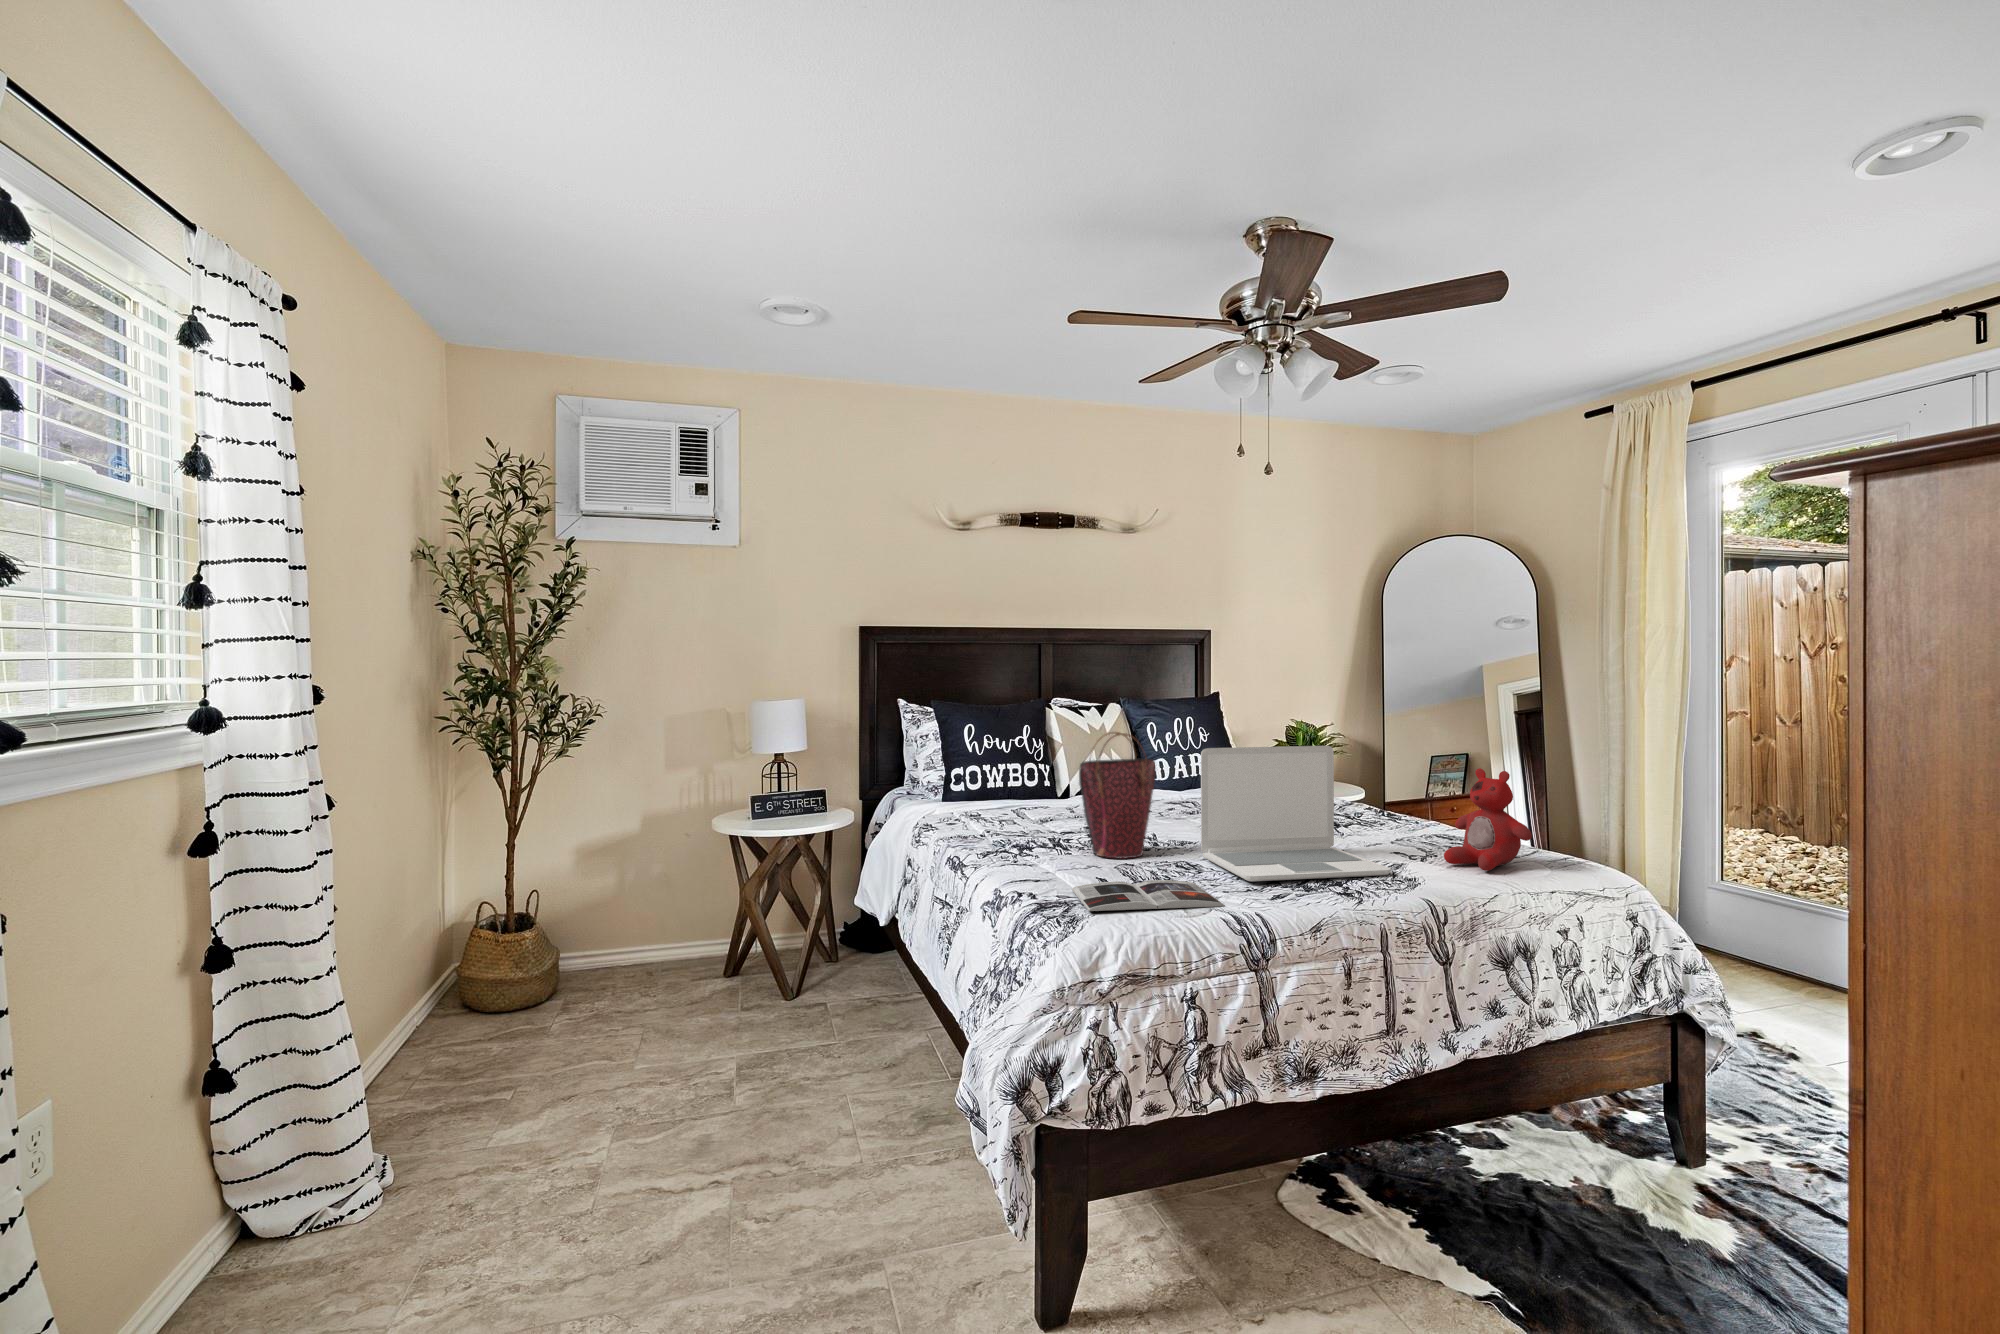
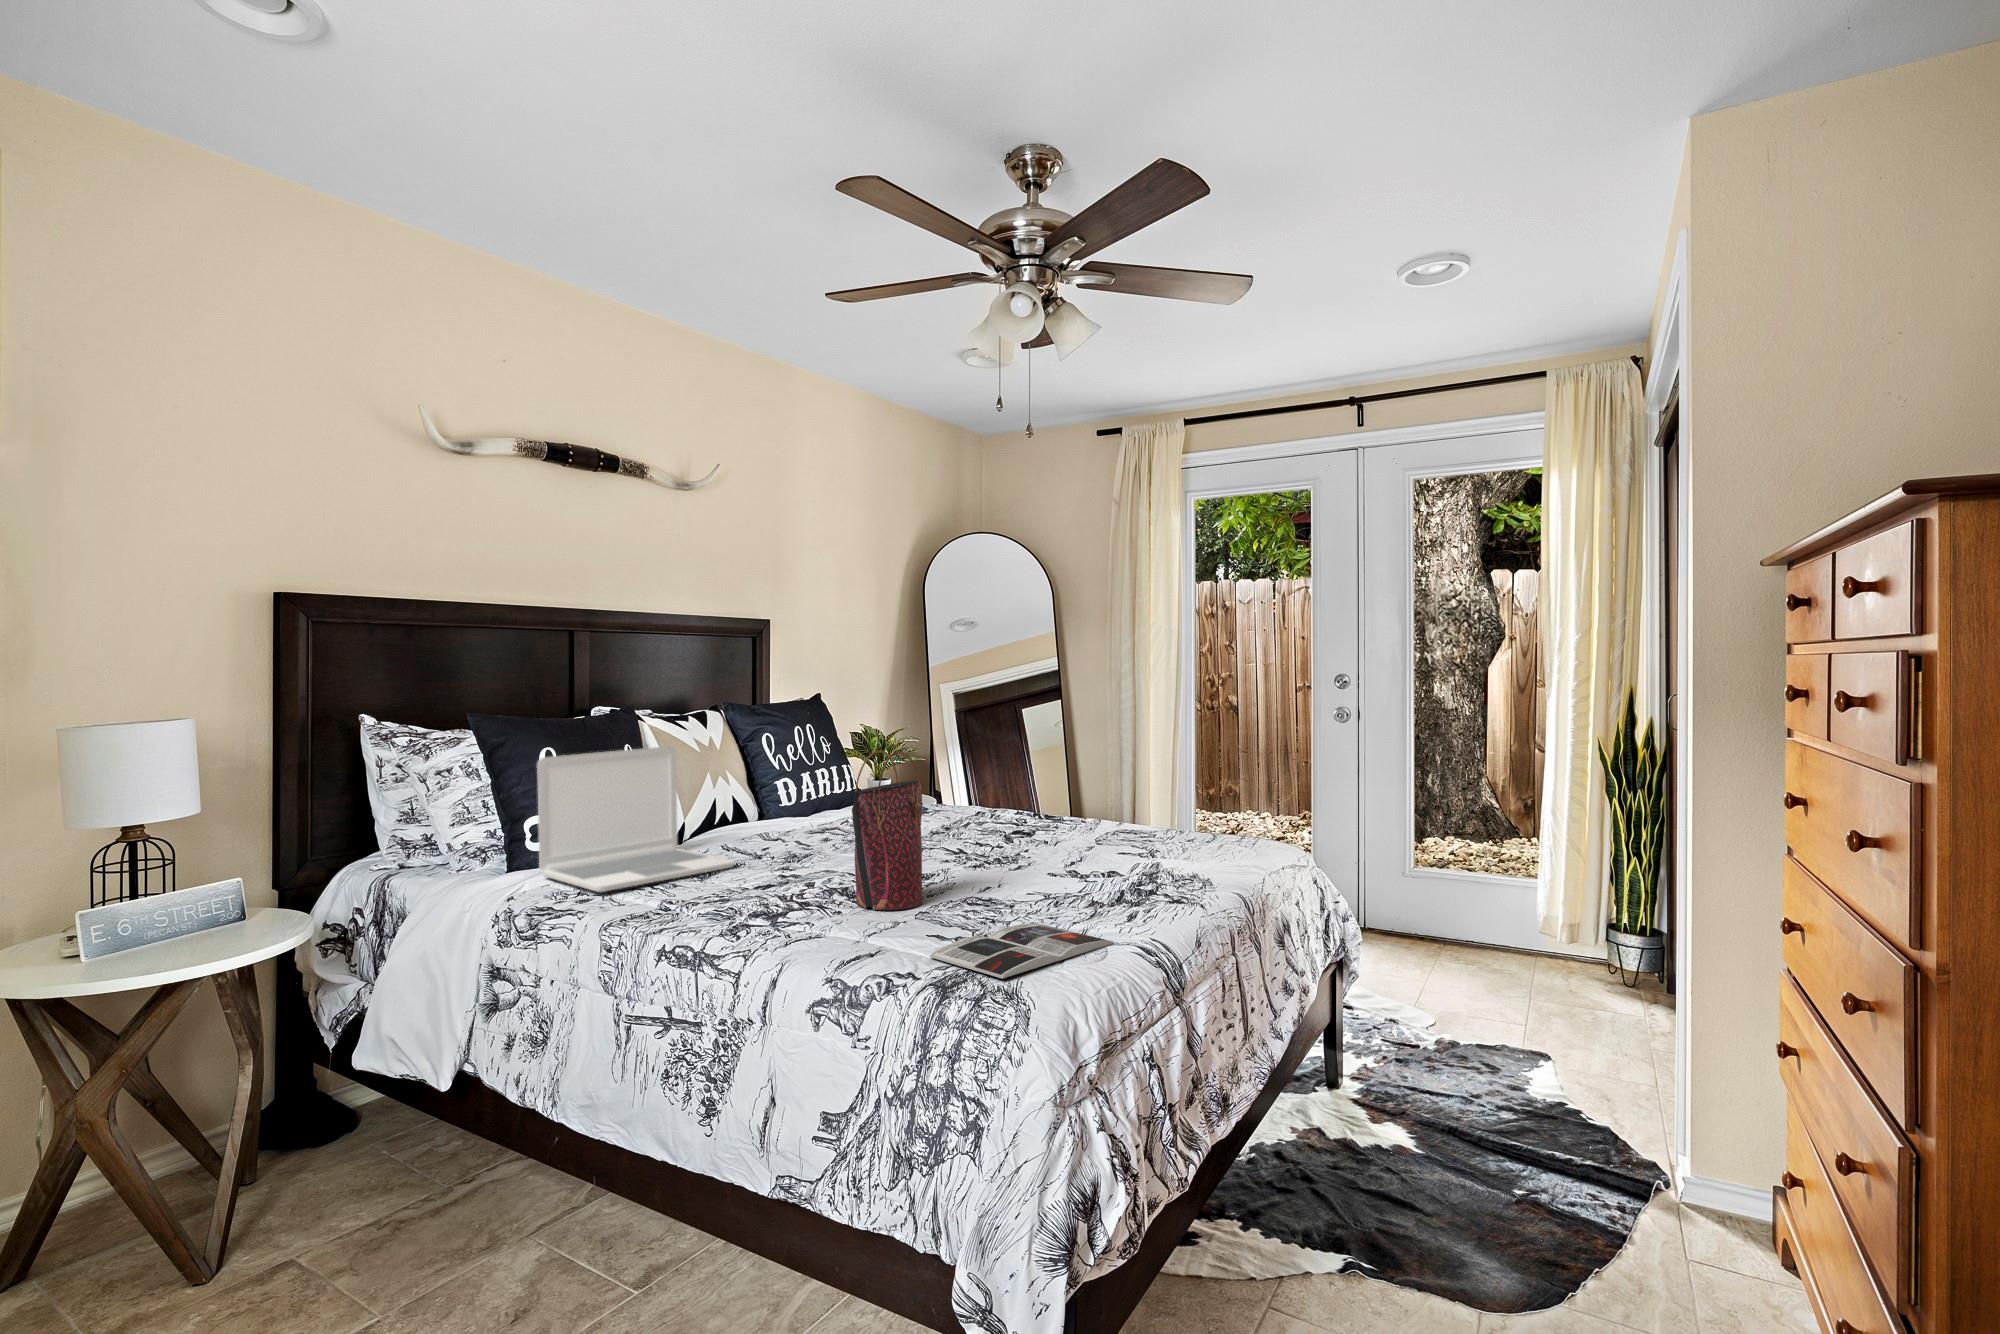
laptop: present [1201,746,1391,881] -> present [537,746,735,892]
stuffed bear: present [1444,768,1532,871] -> none [1202,764,1280,865]

